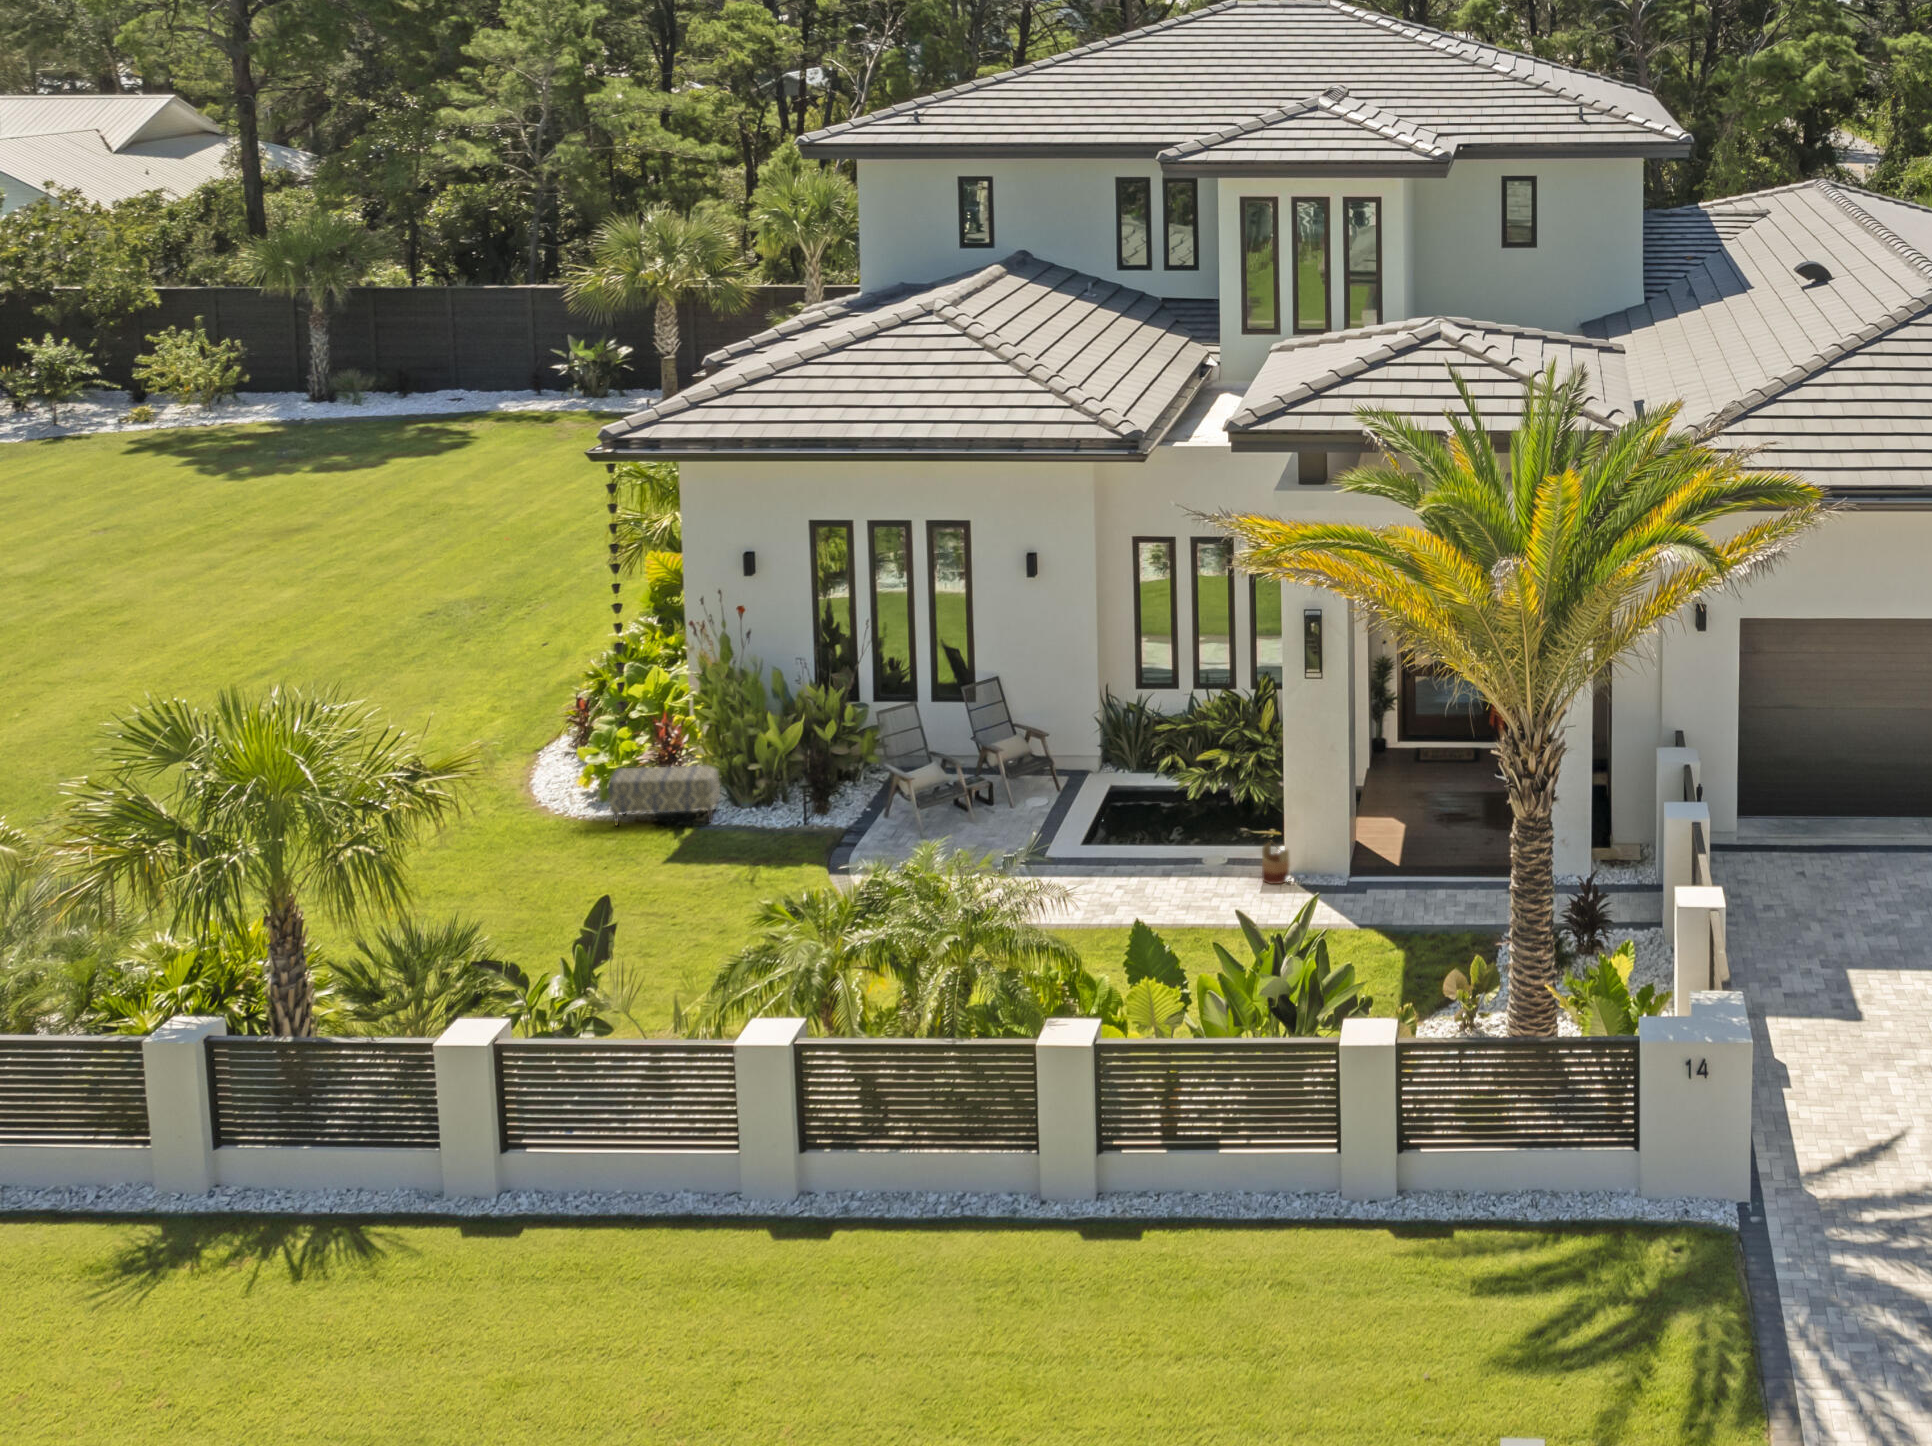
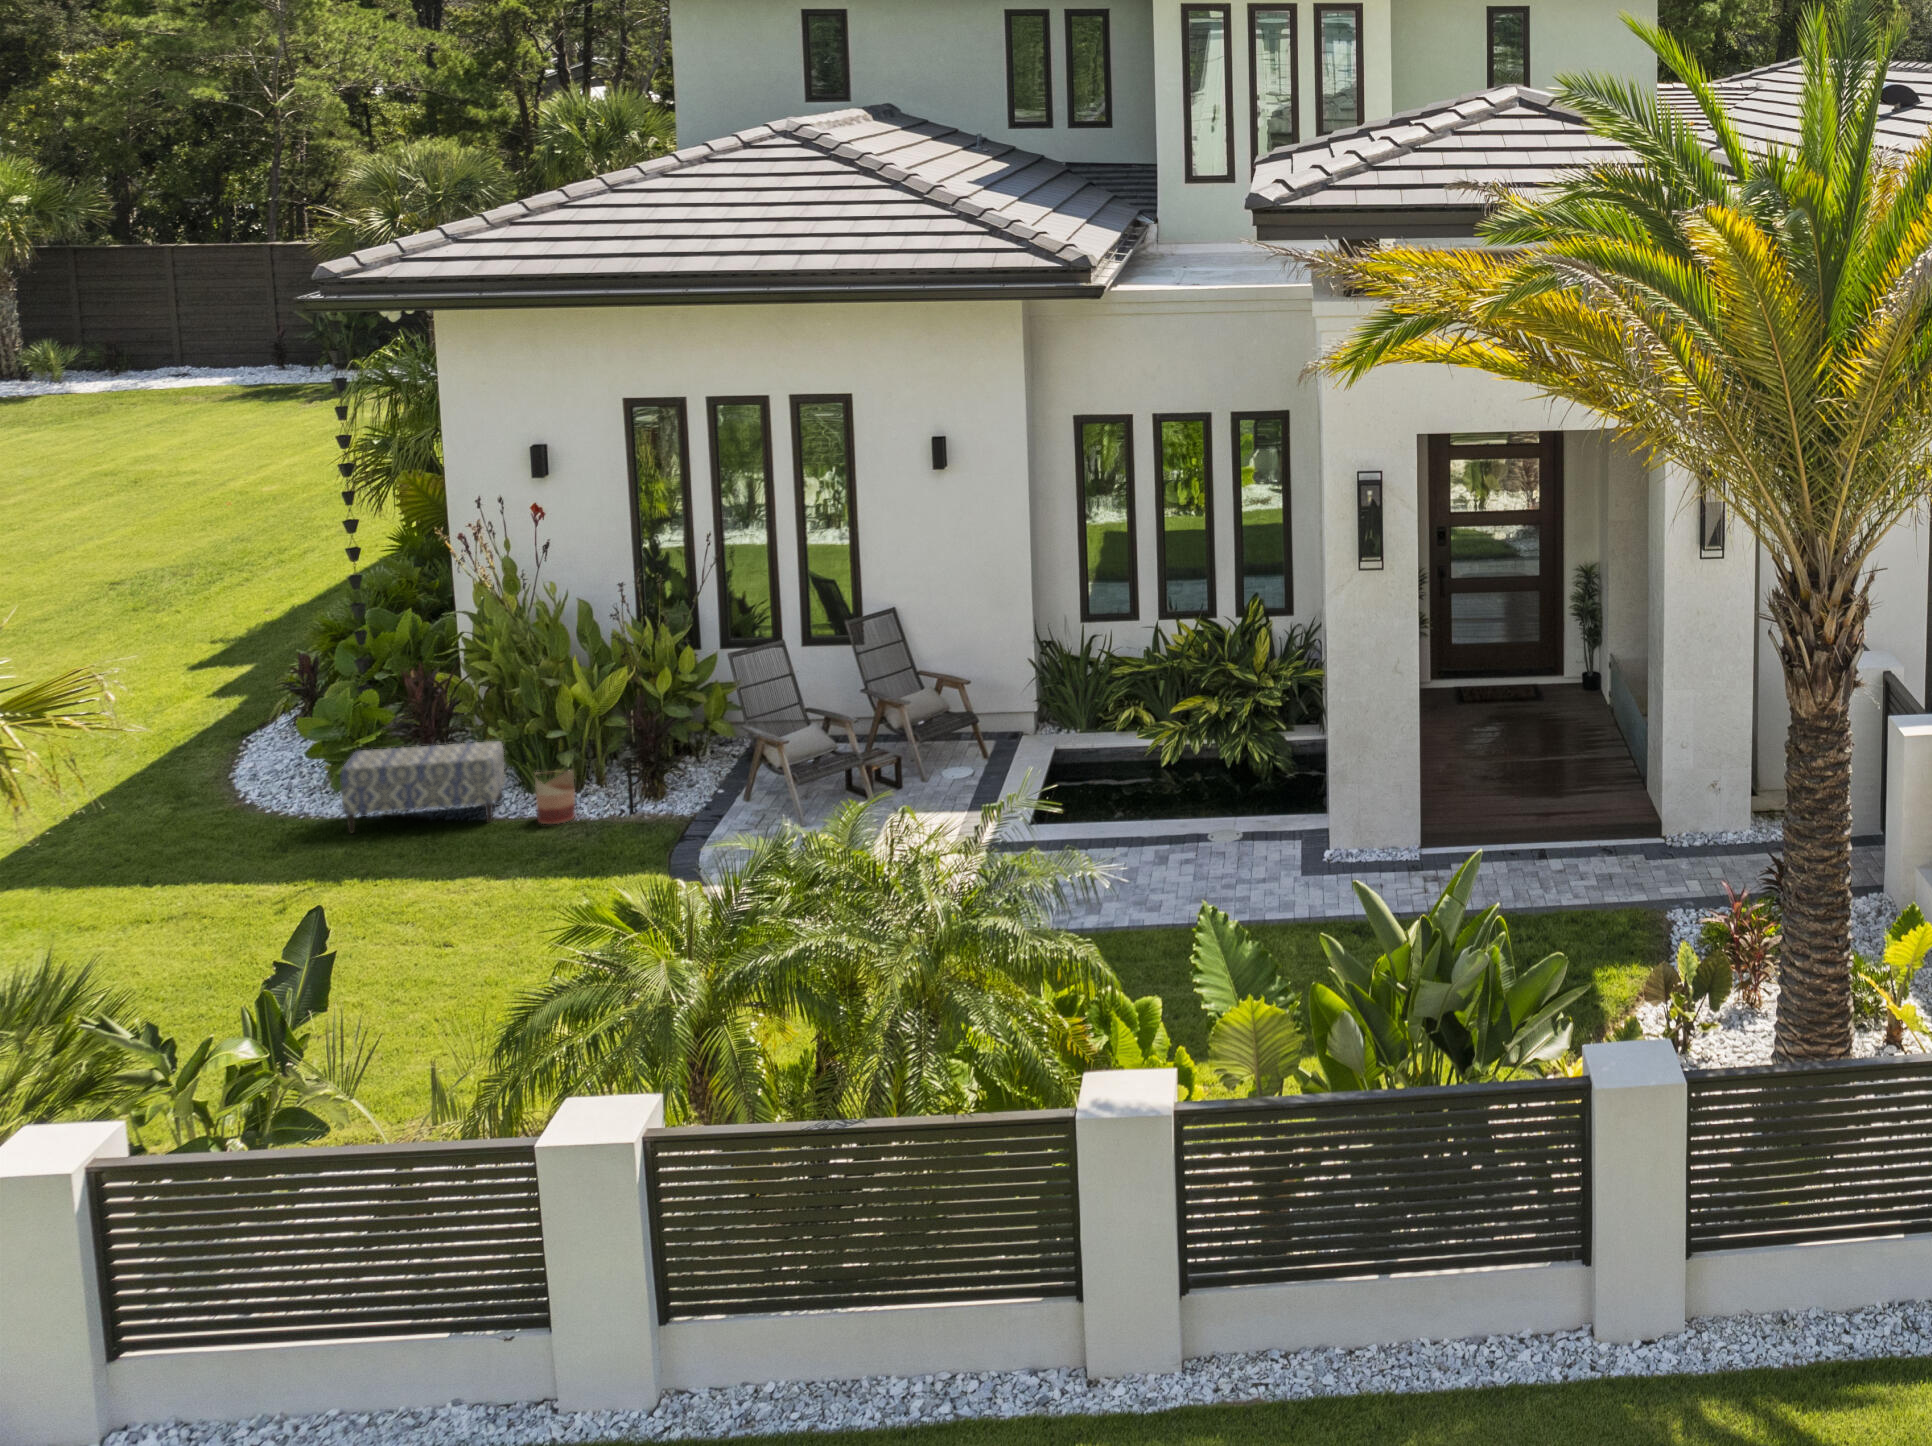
basket: present [1262,842,1289,884] -> present [535,771,575,824]

